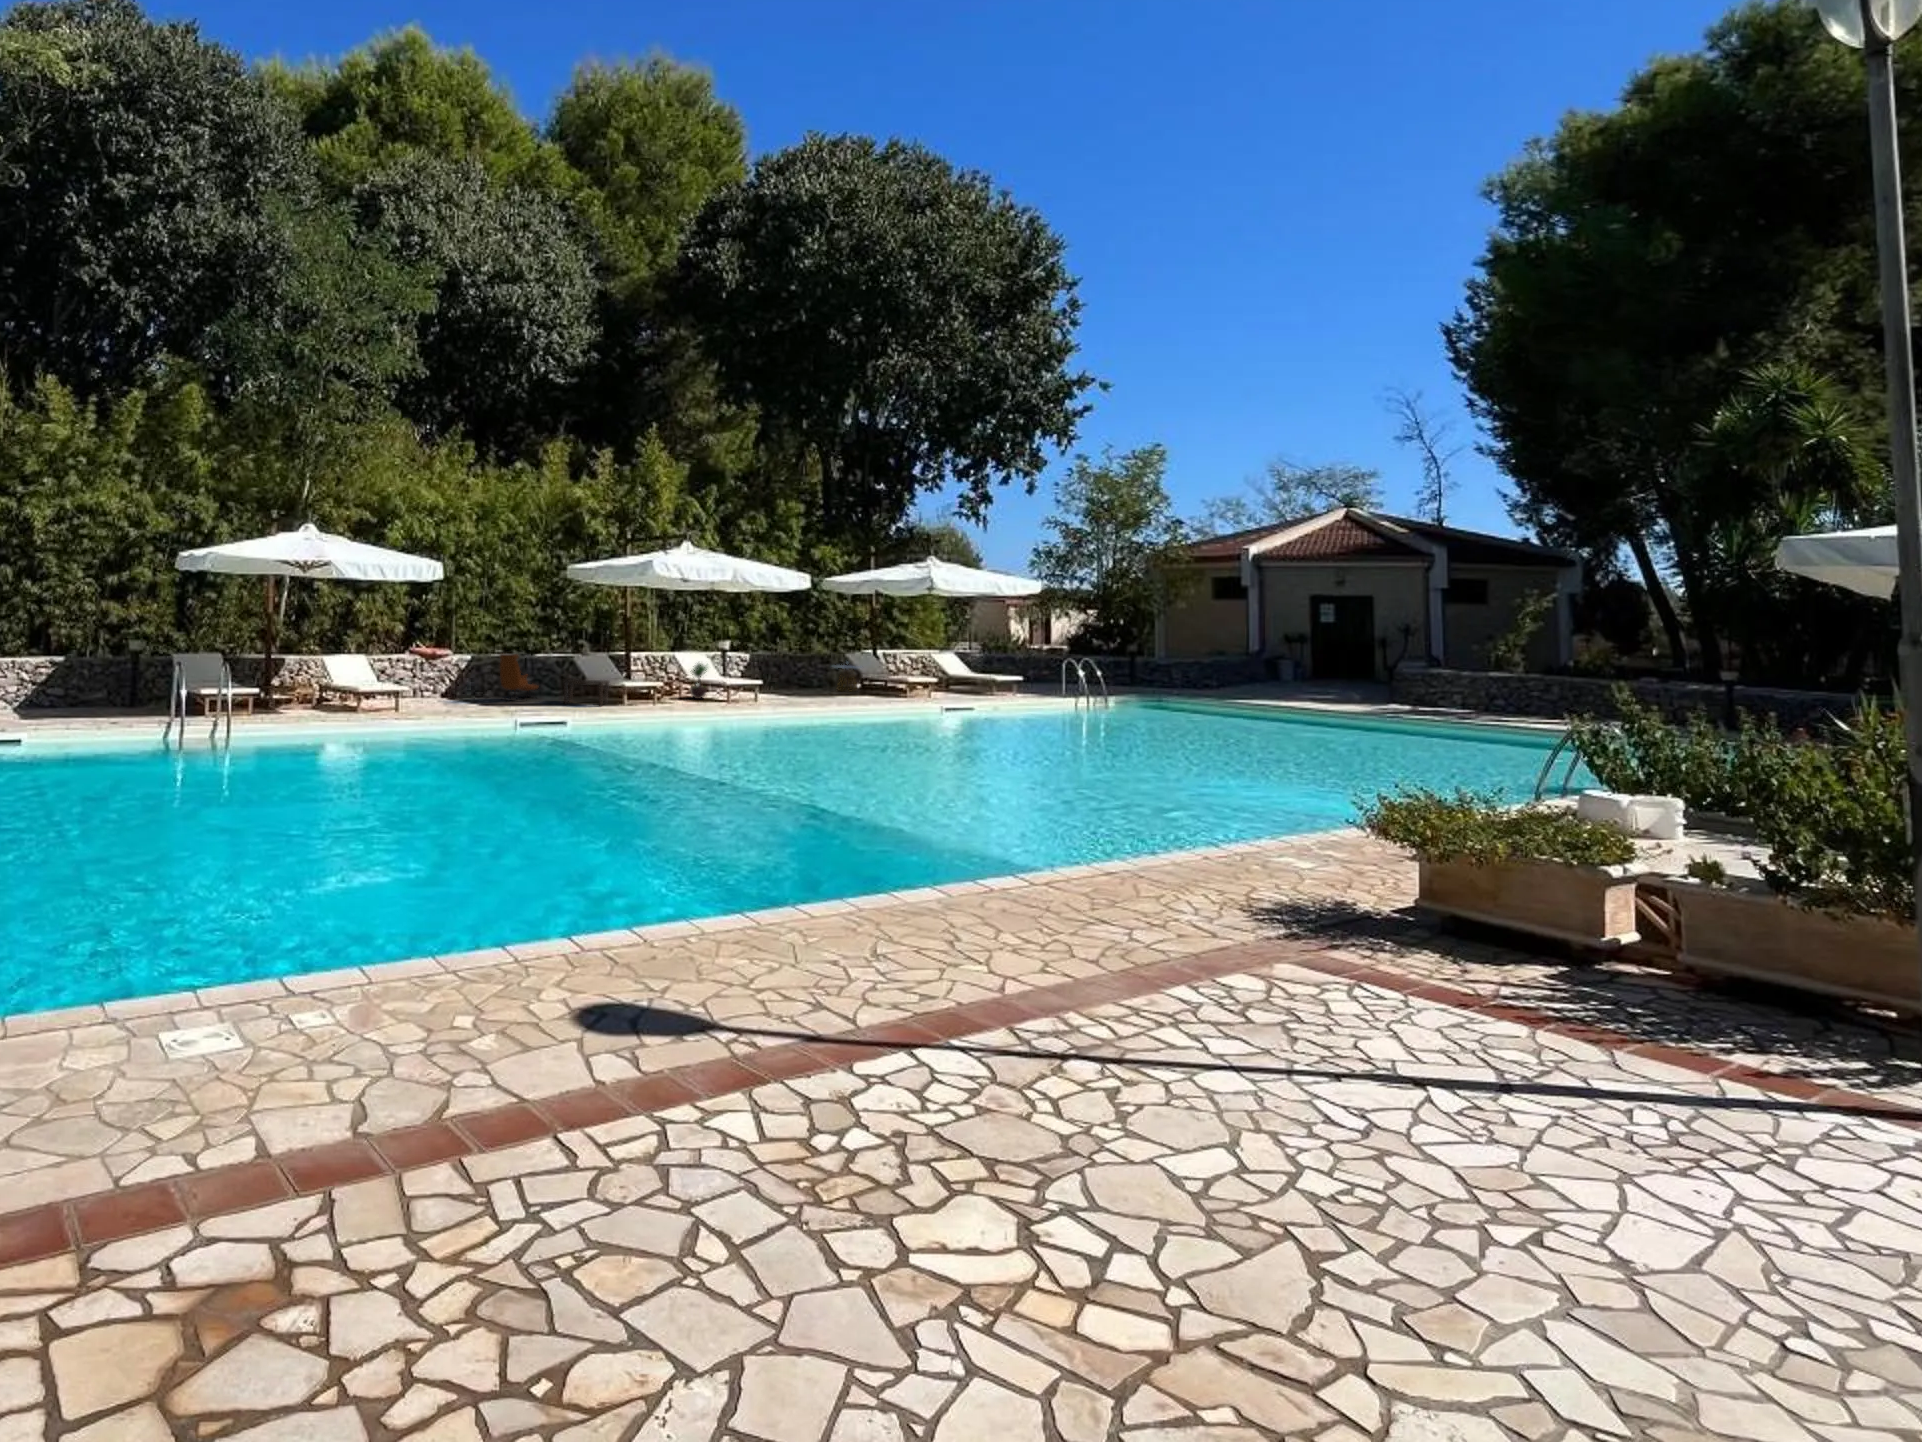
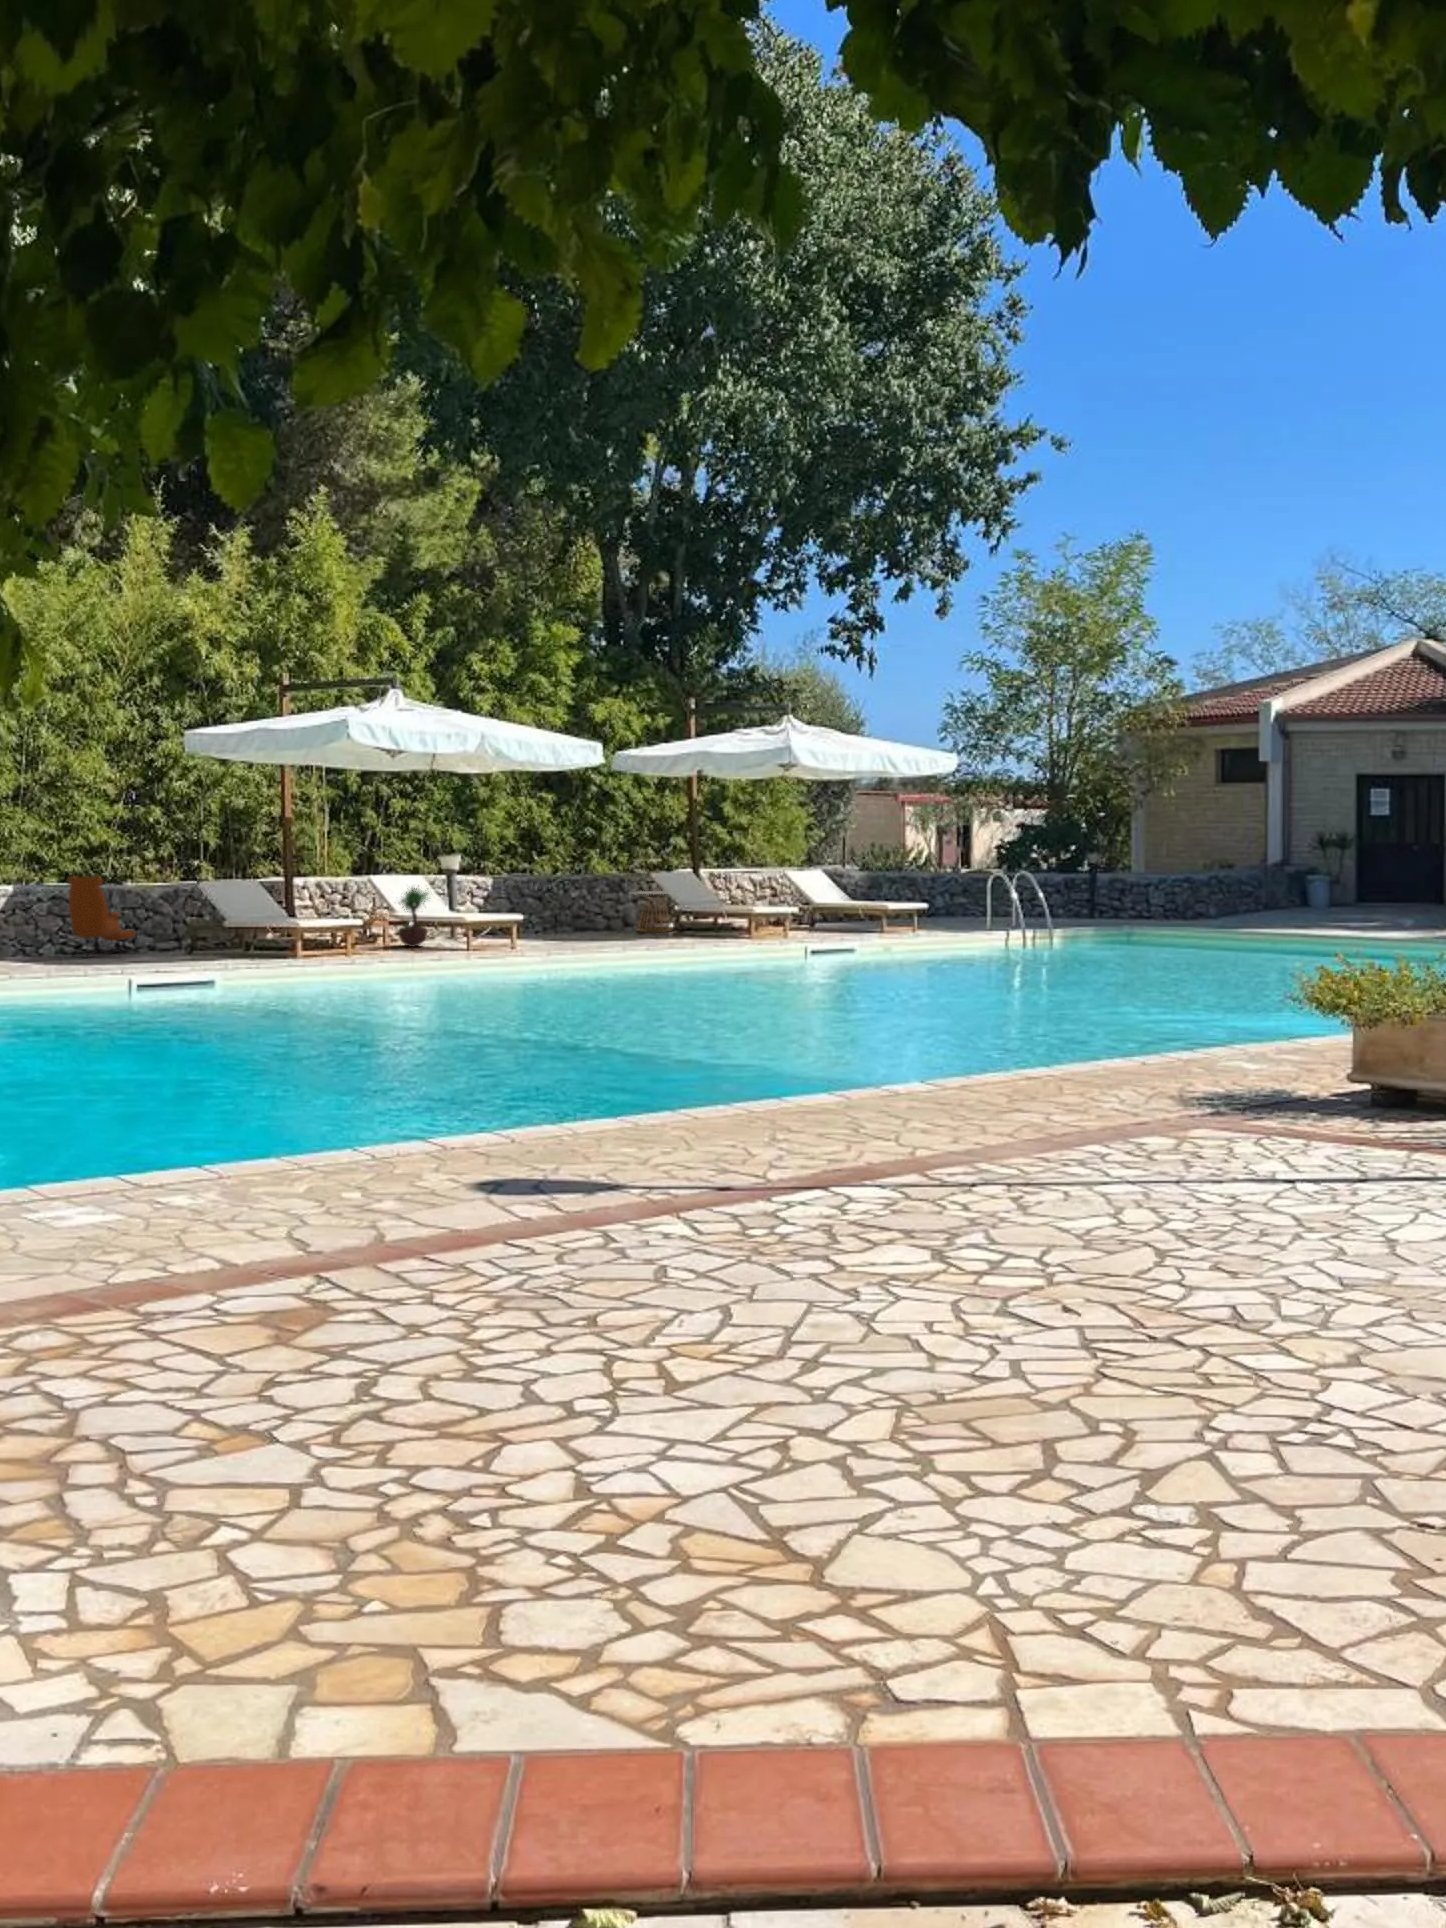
bench: present [564,679,609,705] -> none [183,917,265,959]

